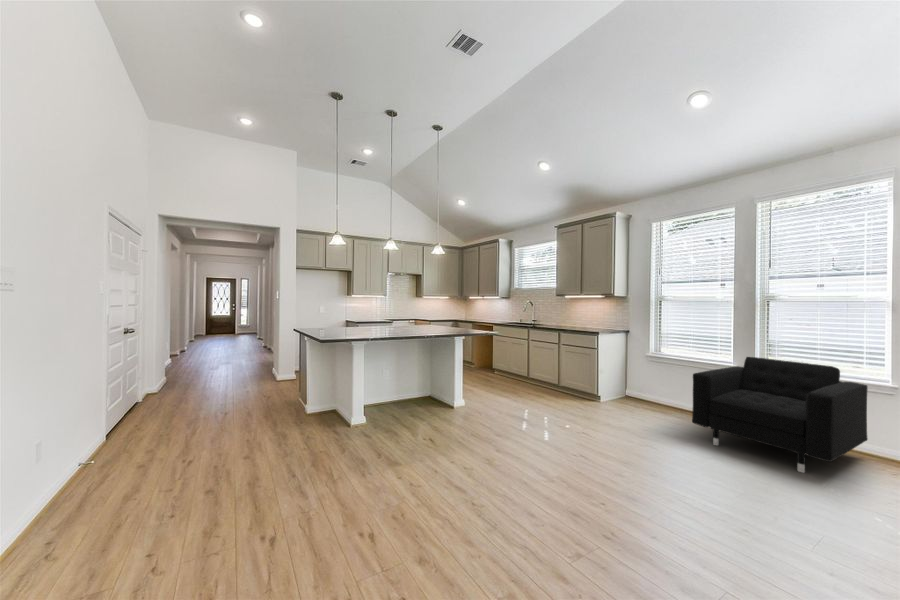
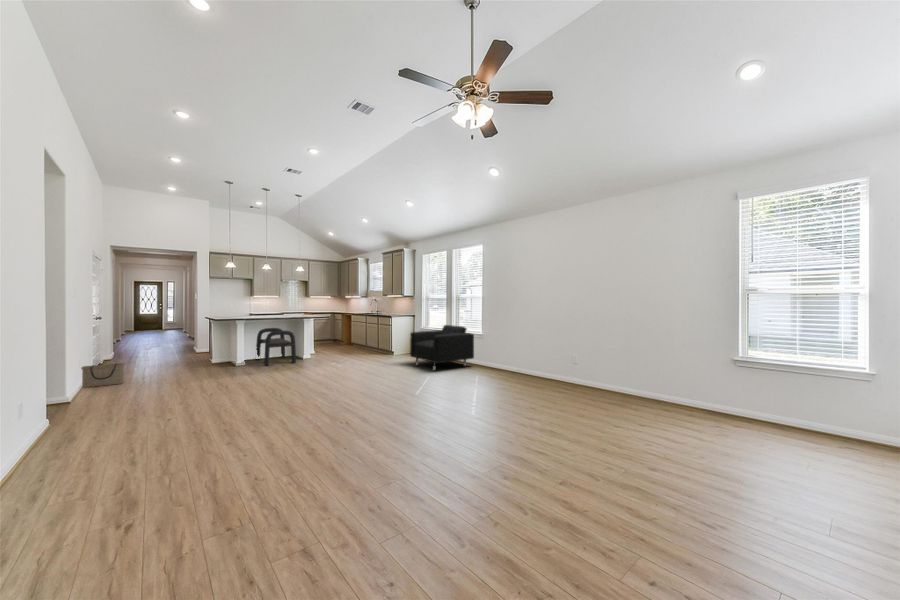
bench: none [377,351,454,429] -> present [256,328,296,366]
basket: none [47,444,148,513] -> present [81,363,125,387]

